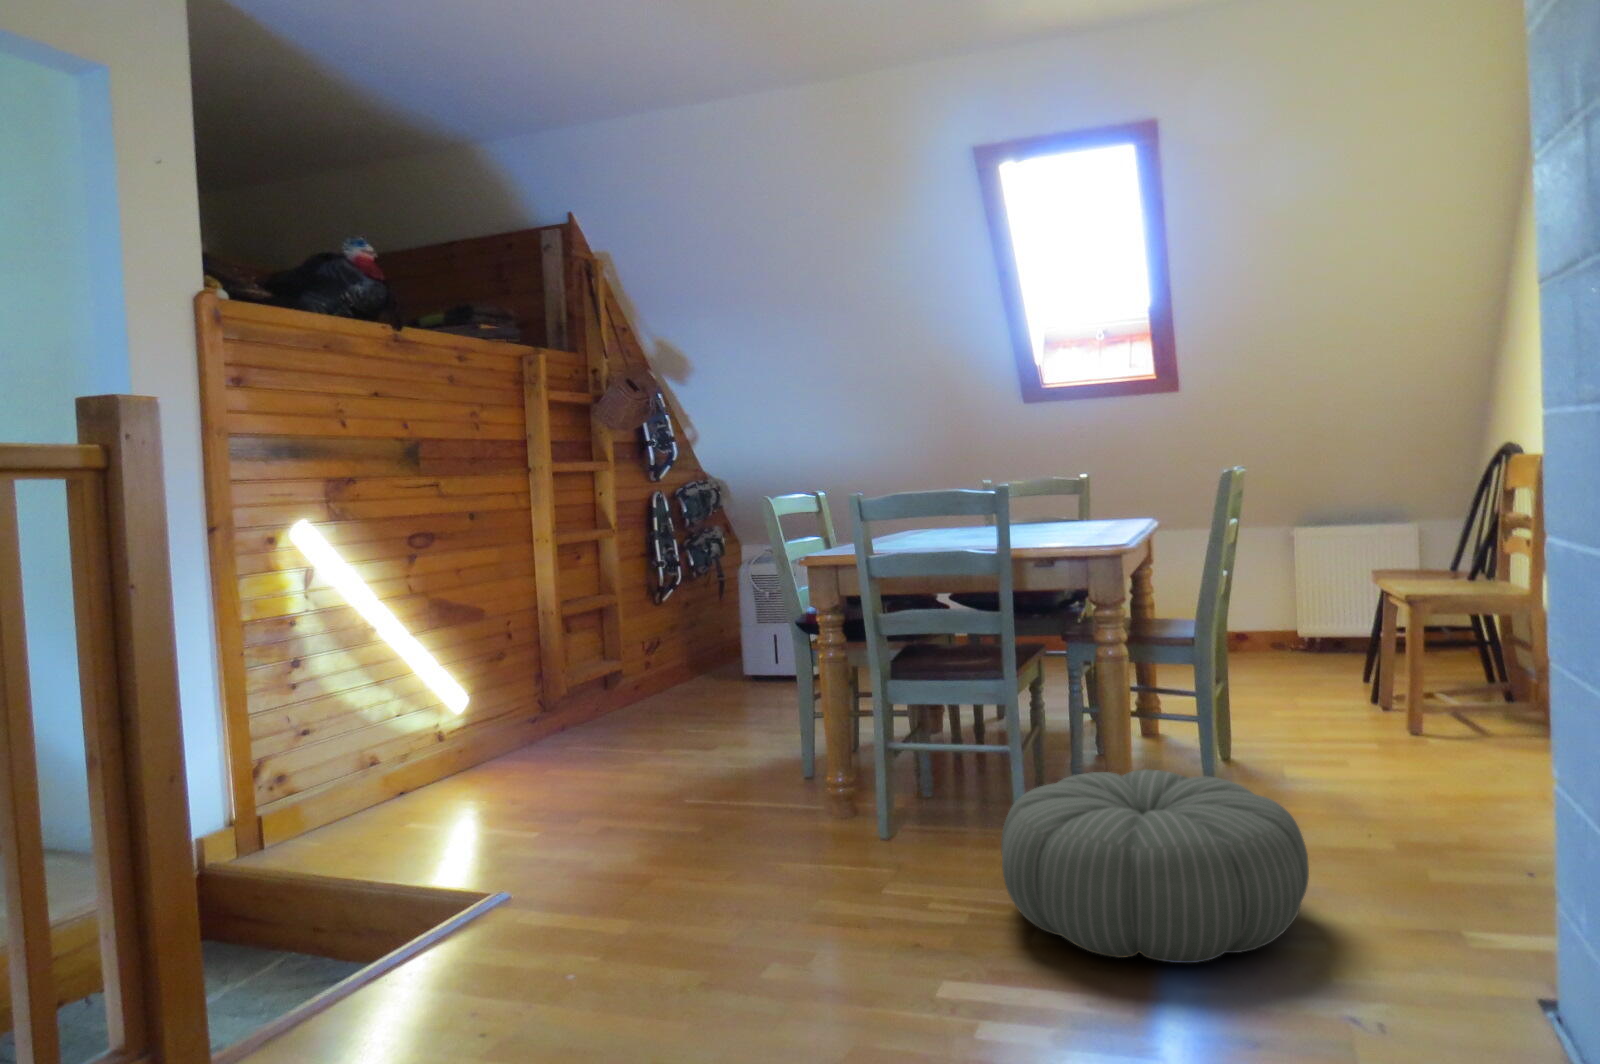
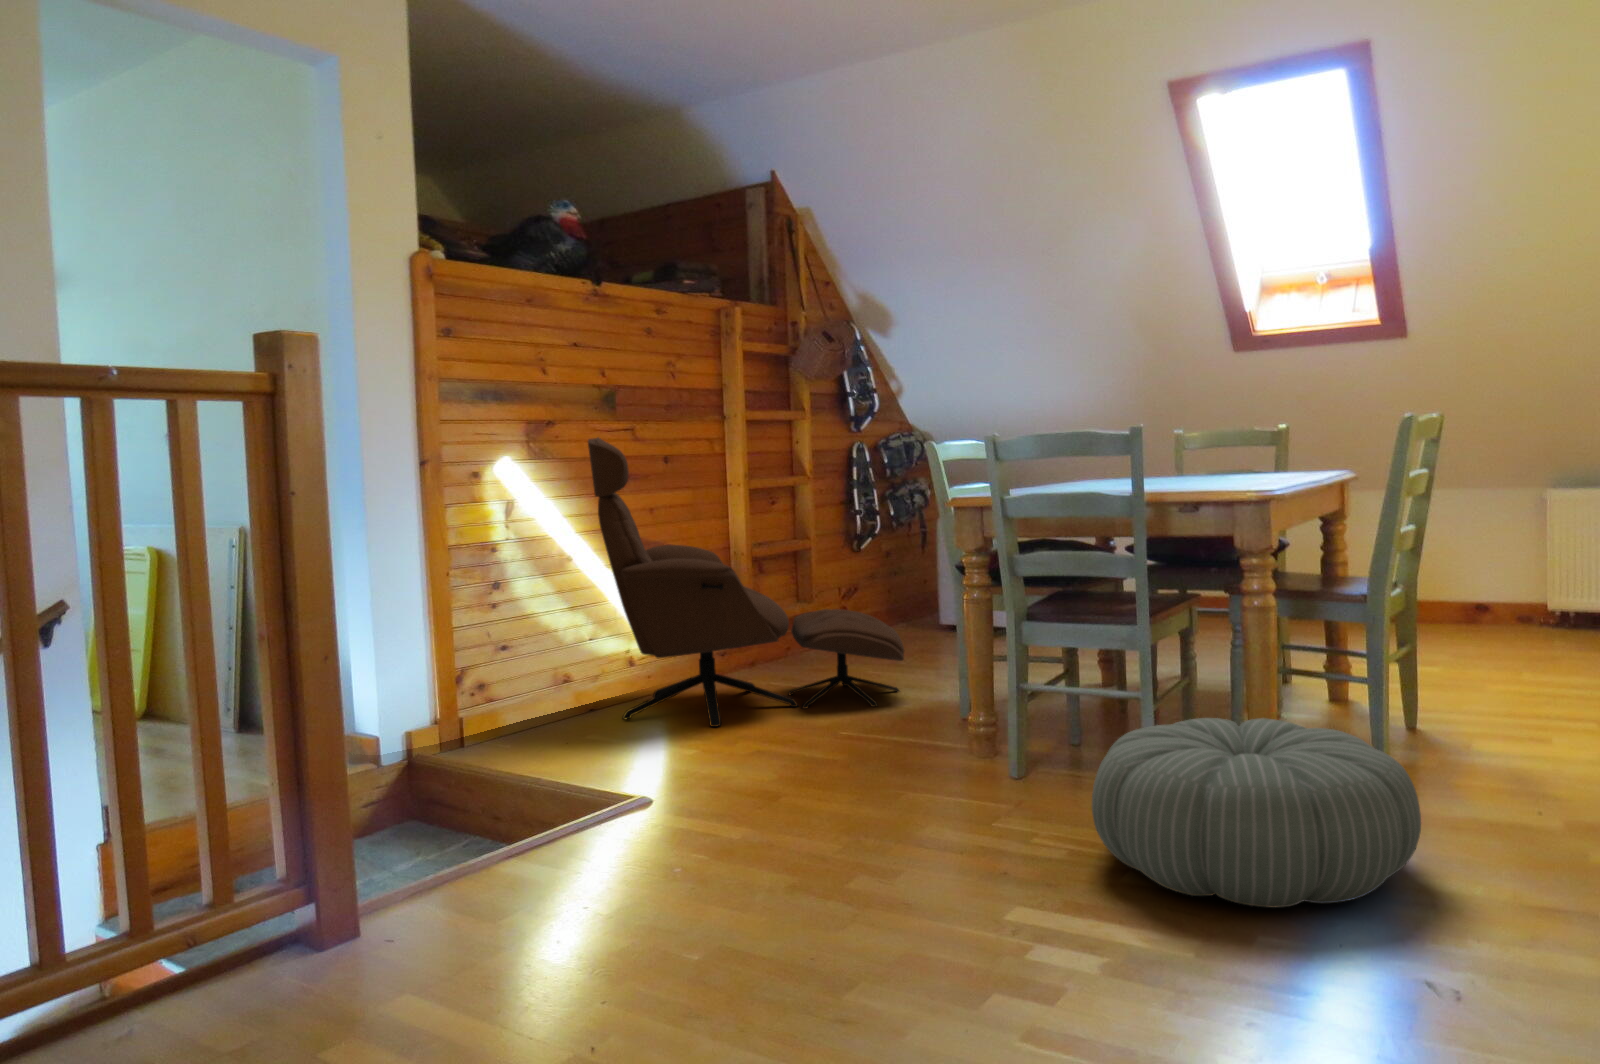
lounge chair: none [393,495,738,803] -> present [588,438,904,727]

